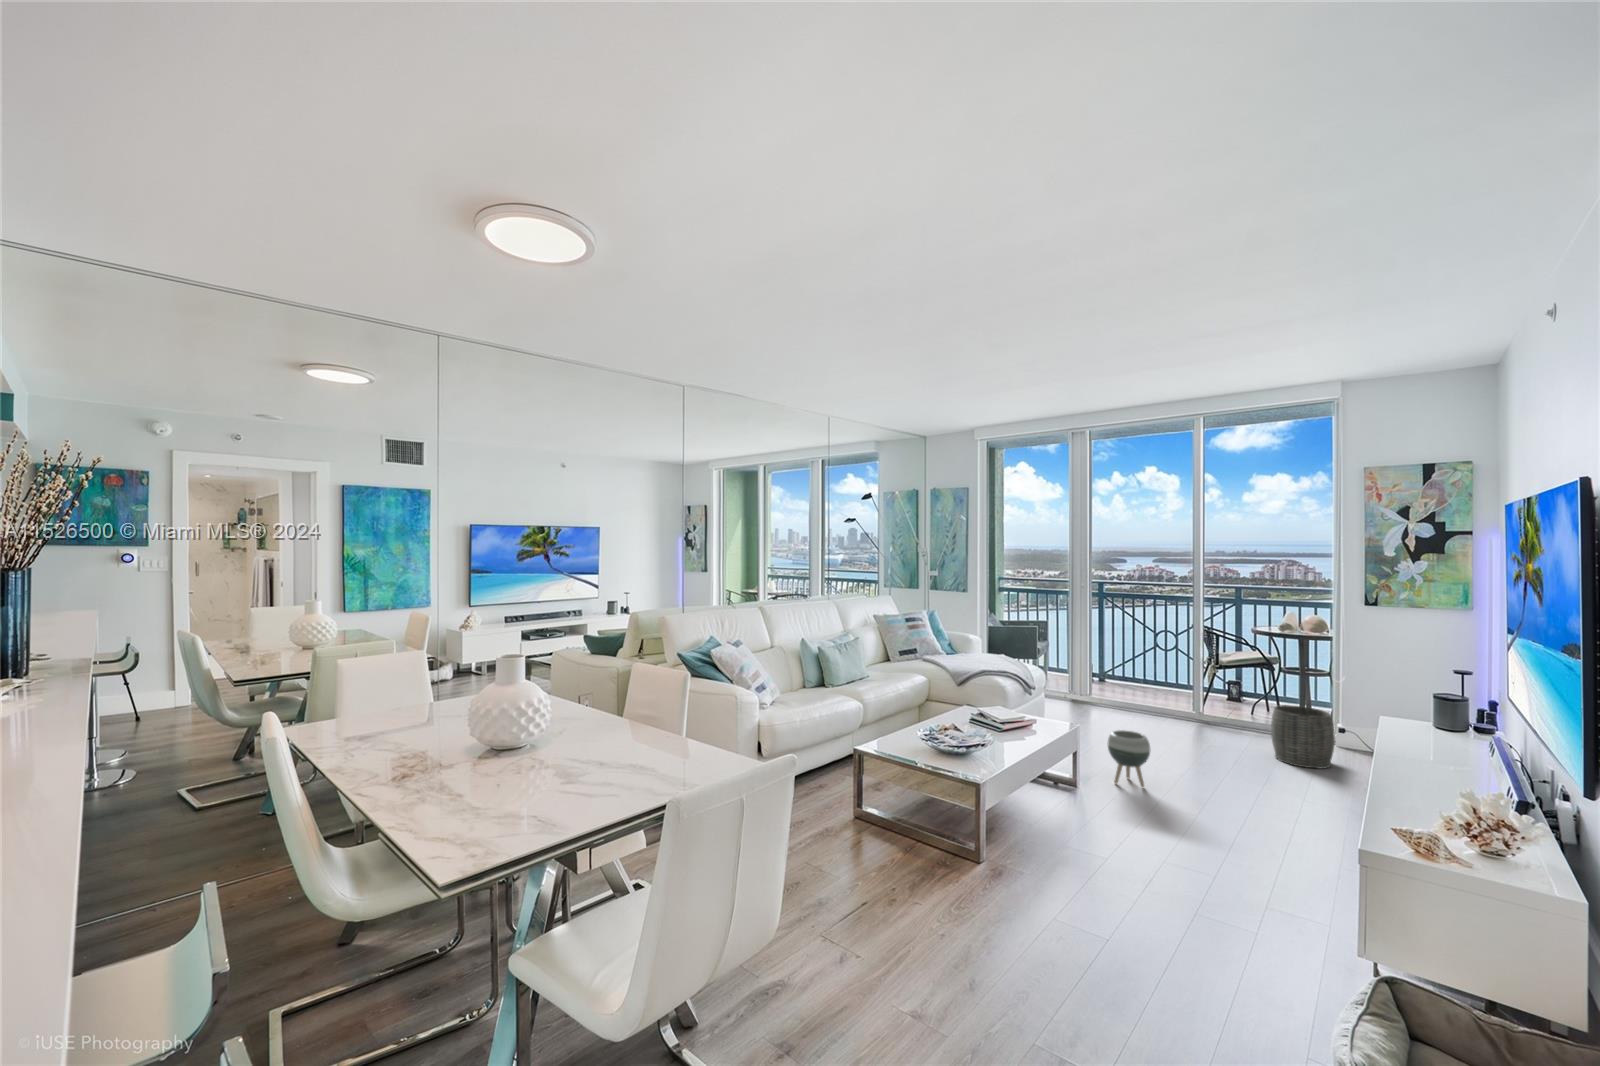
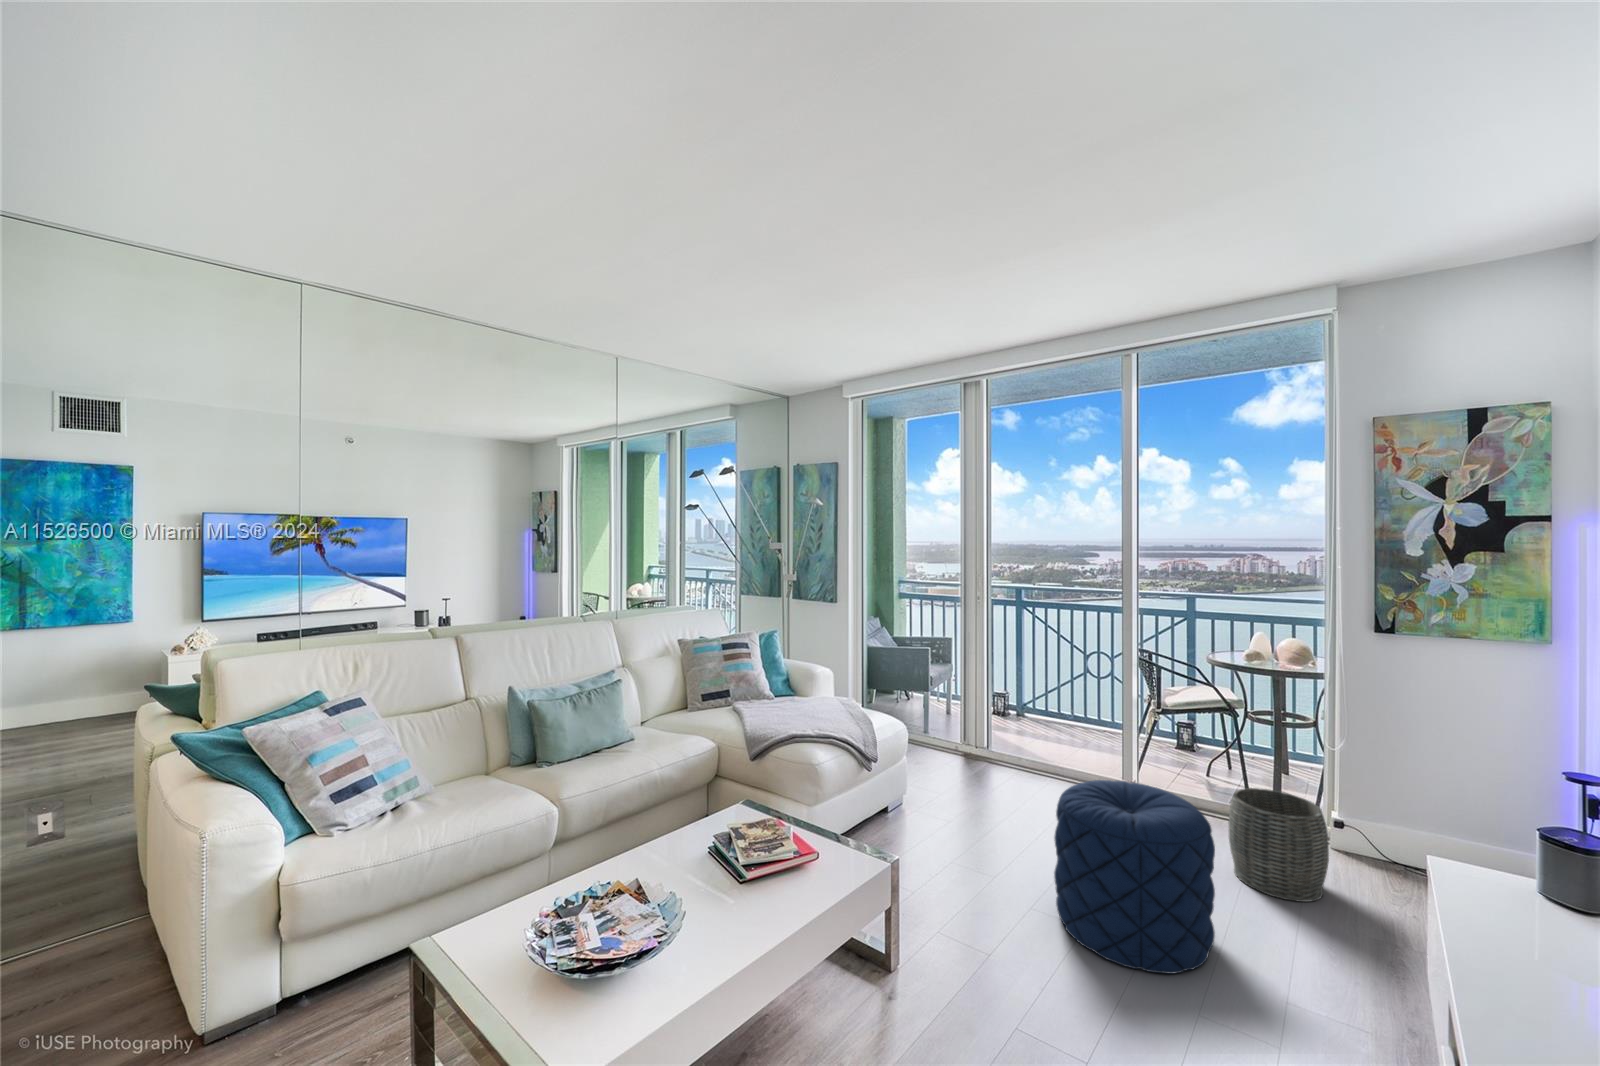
pouf: none [1166,693,1266,792] -> present [1054,780,1215,974]
planter: present [1107,730,1151,787] -> none [948,851,1016,961]

